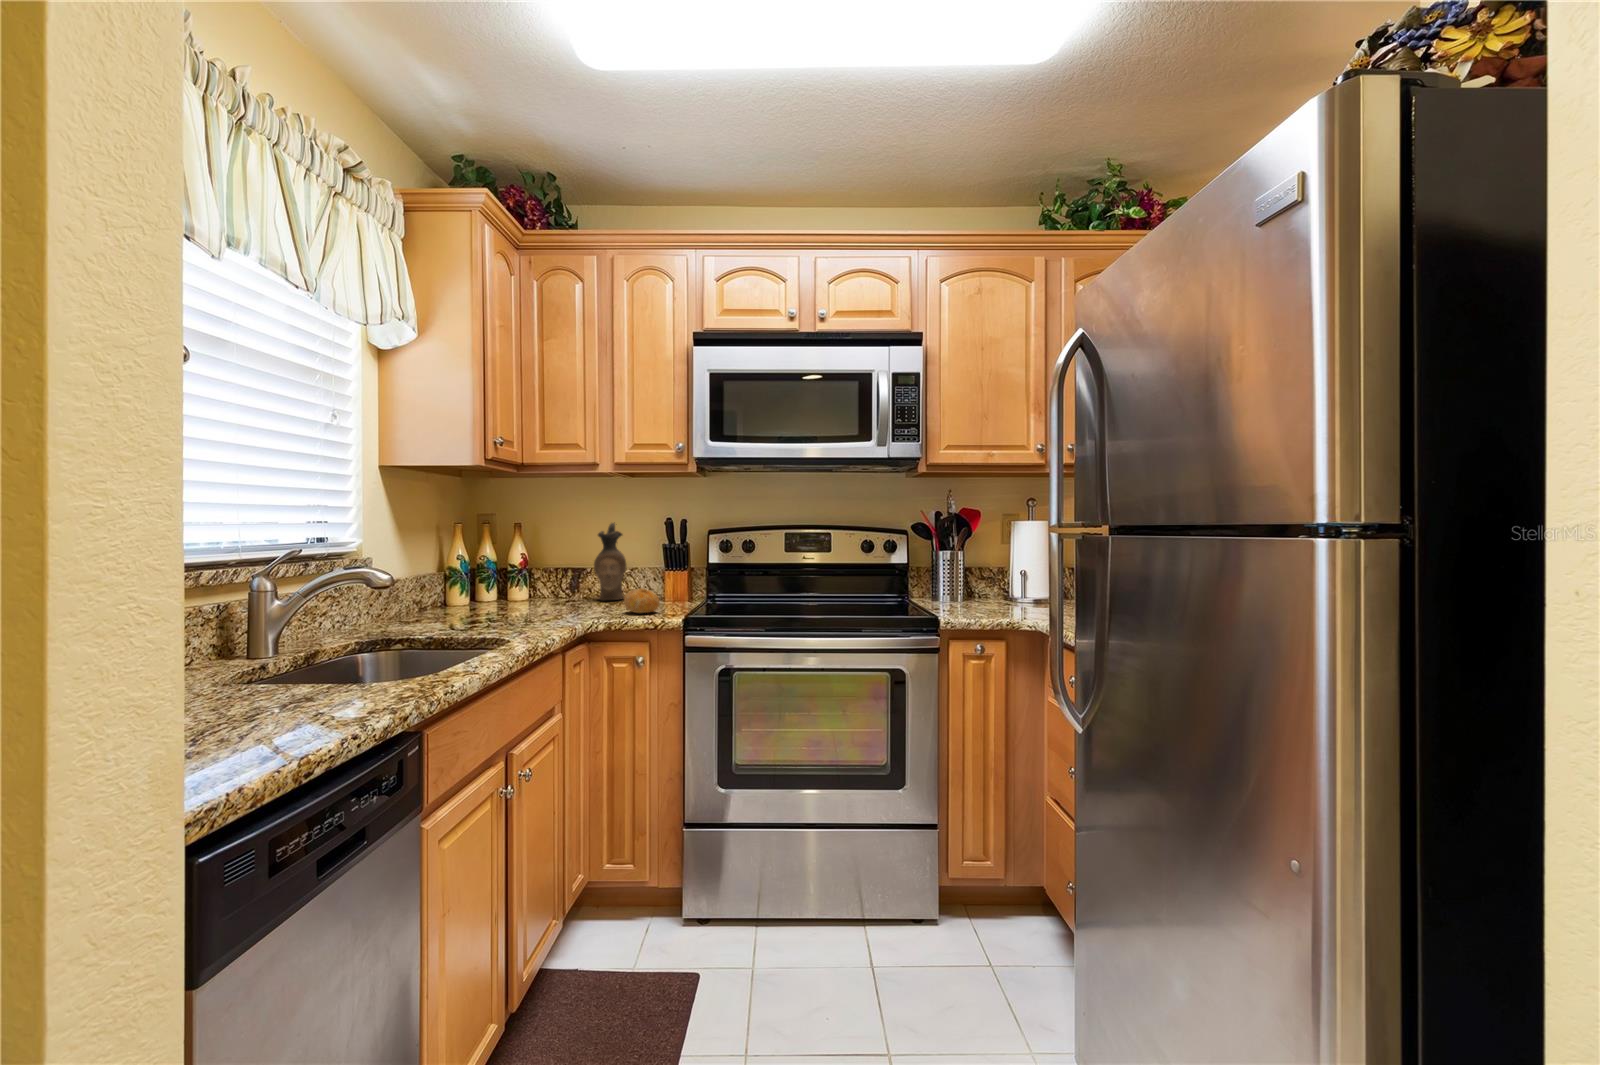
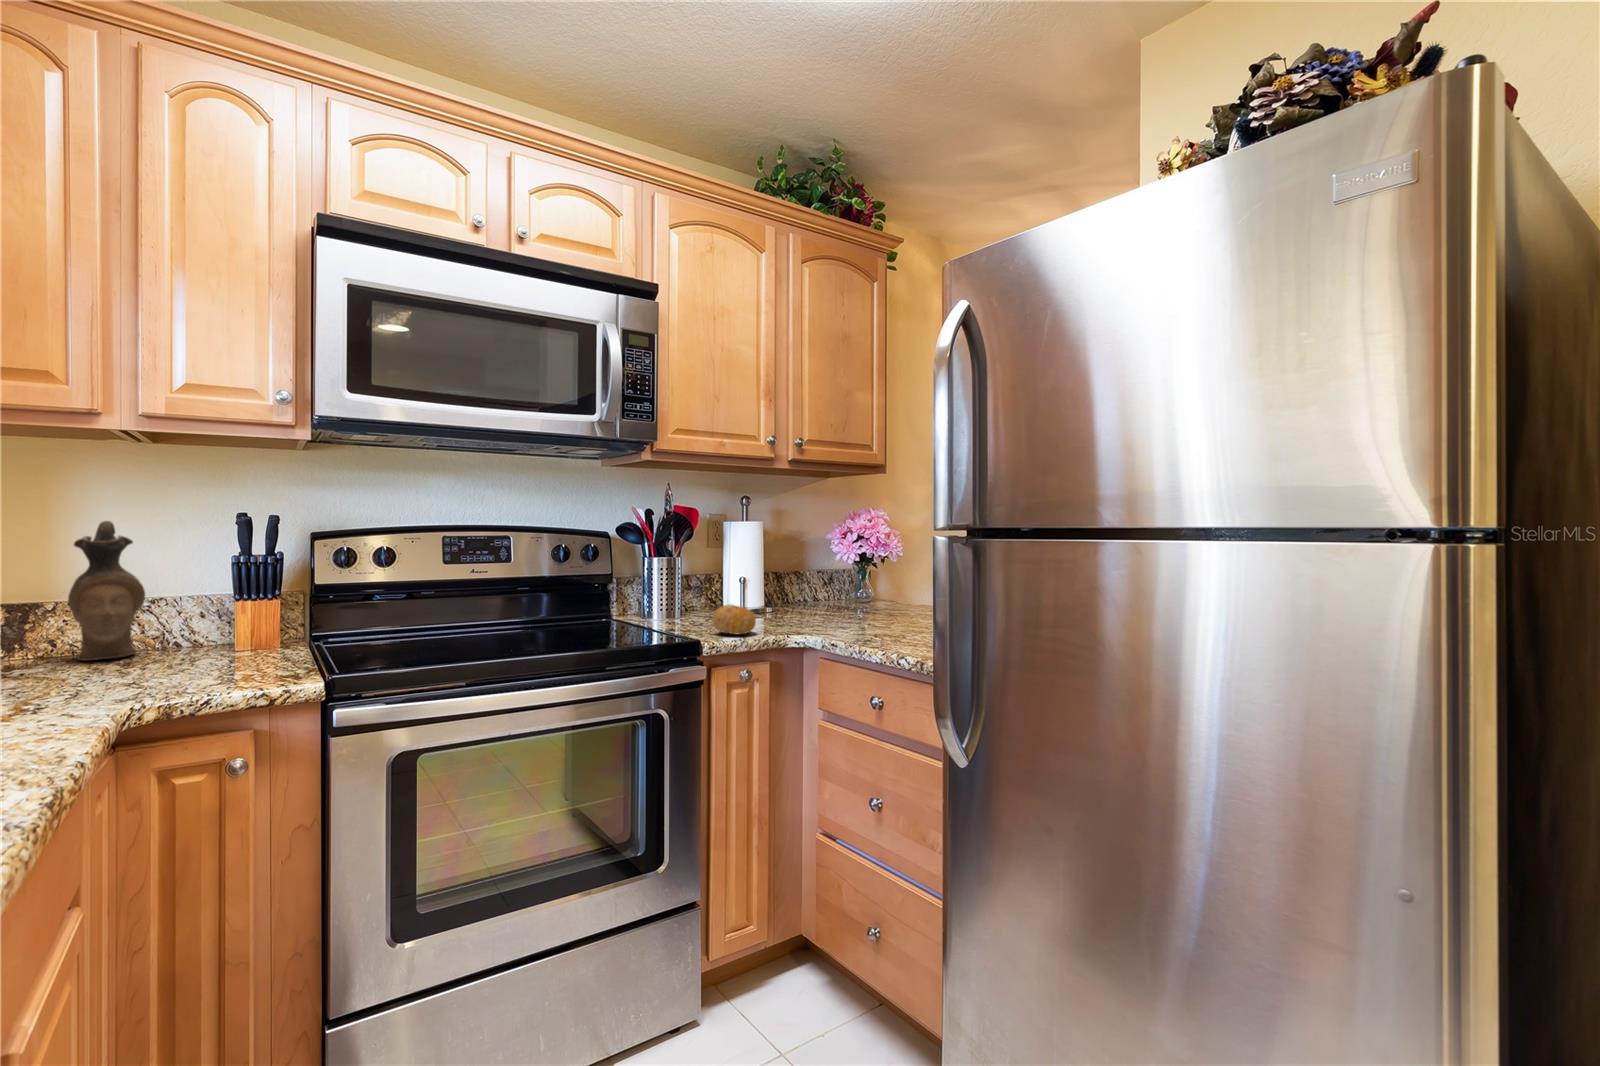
fruit: present [624,588,660,613] -> present [713,604,756,634]

